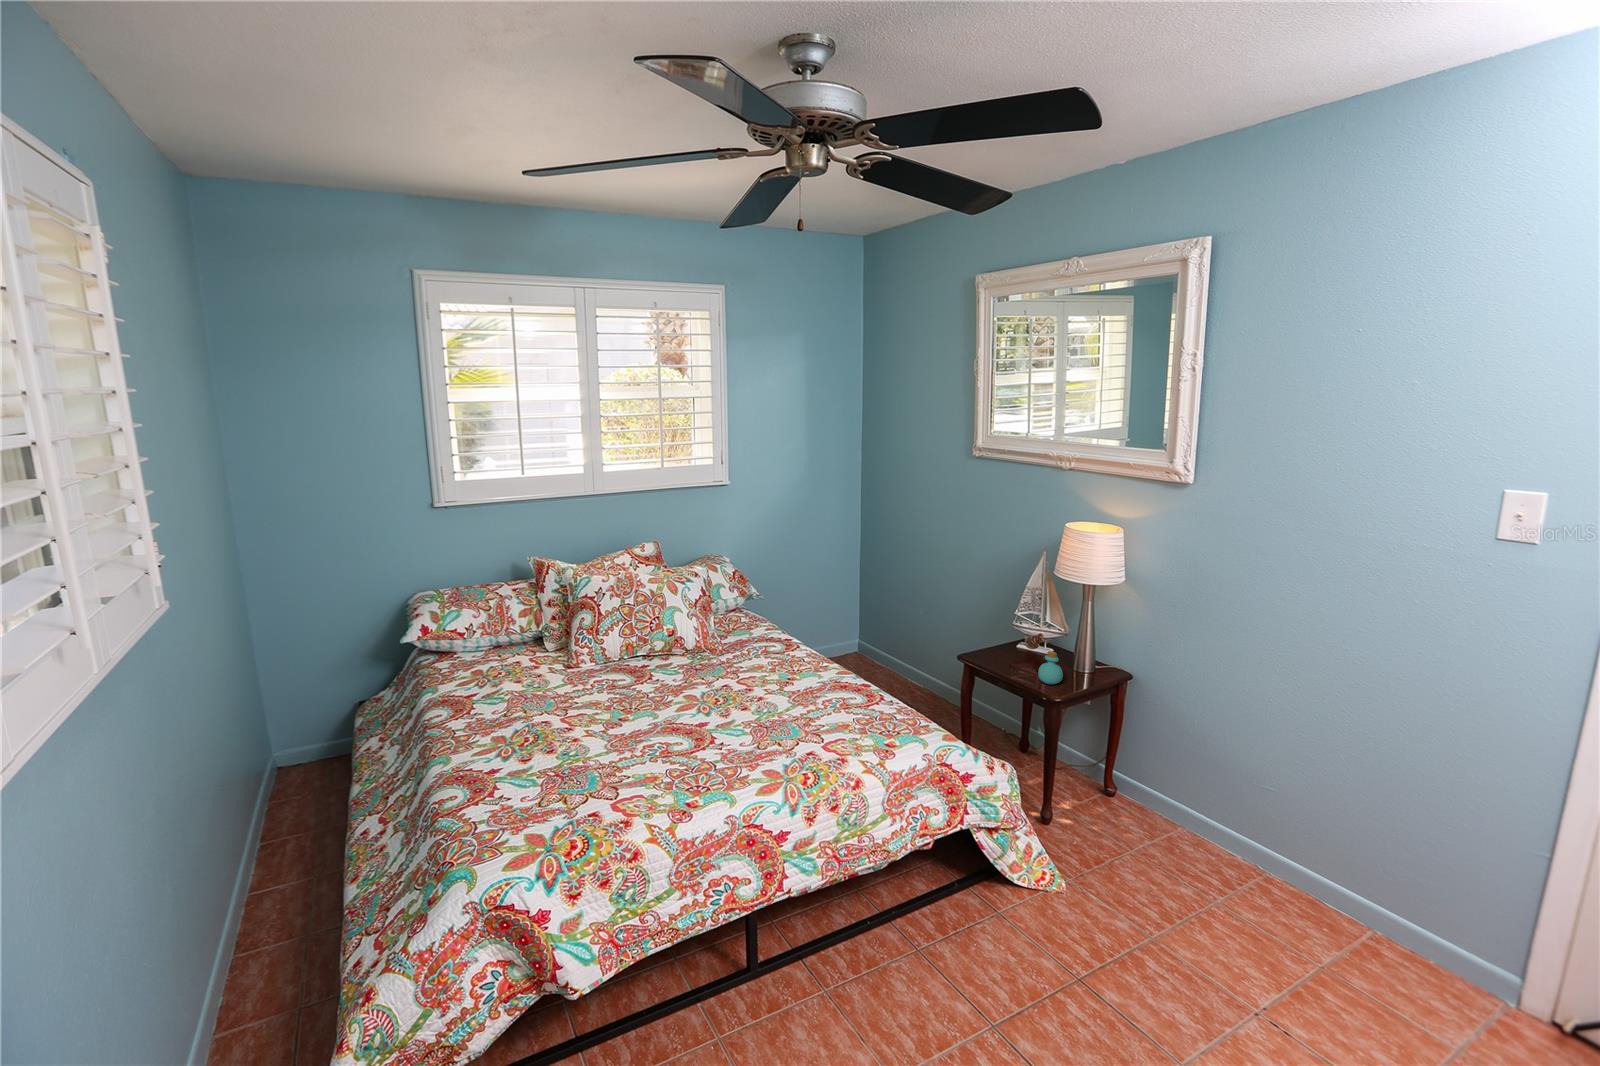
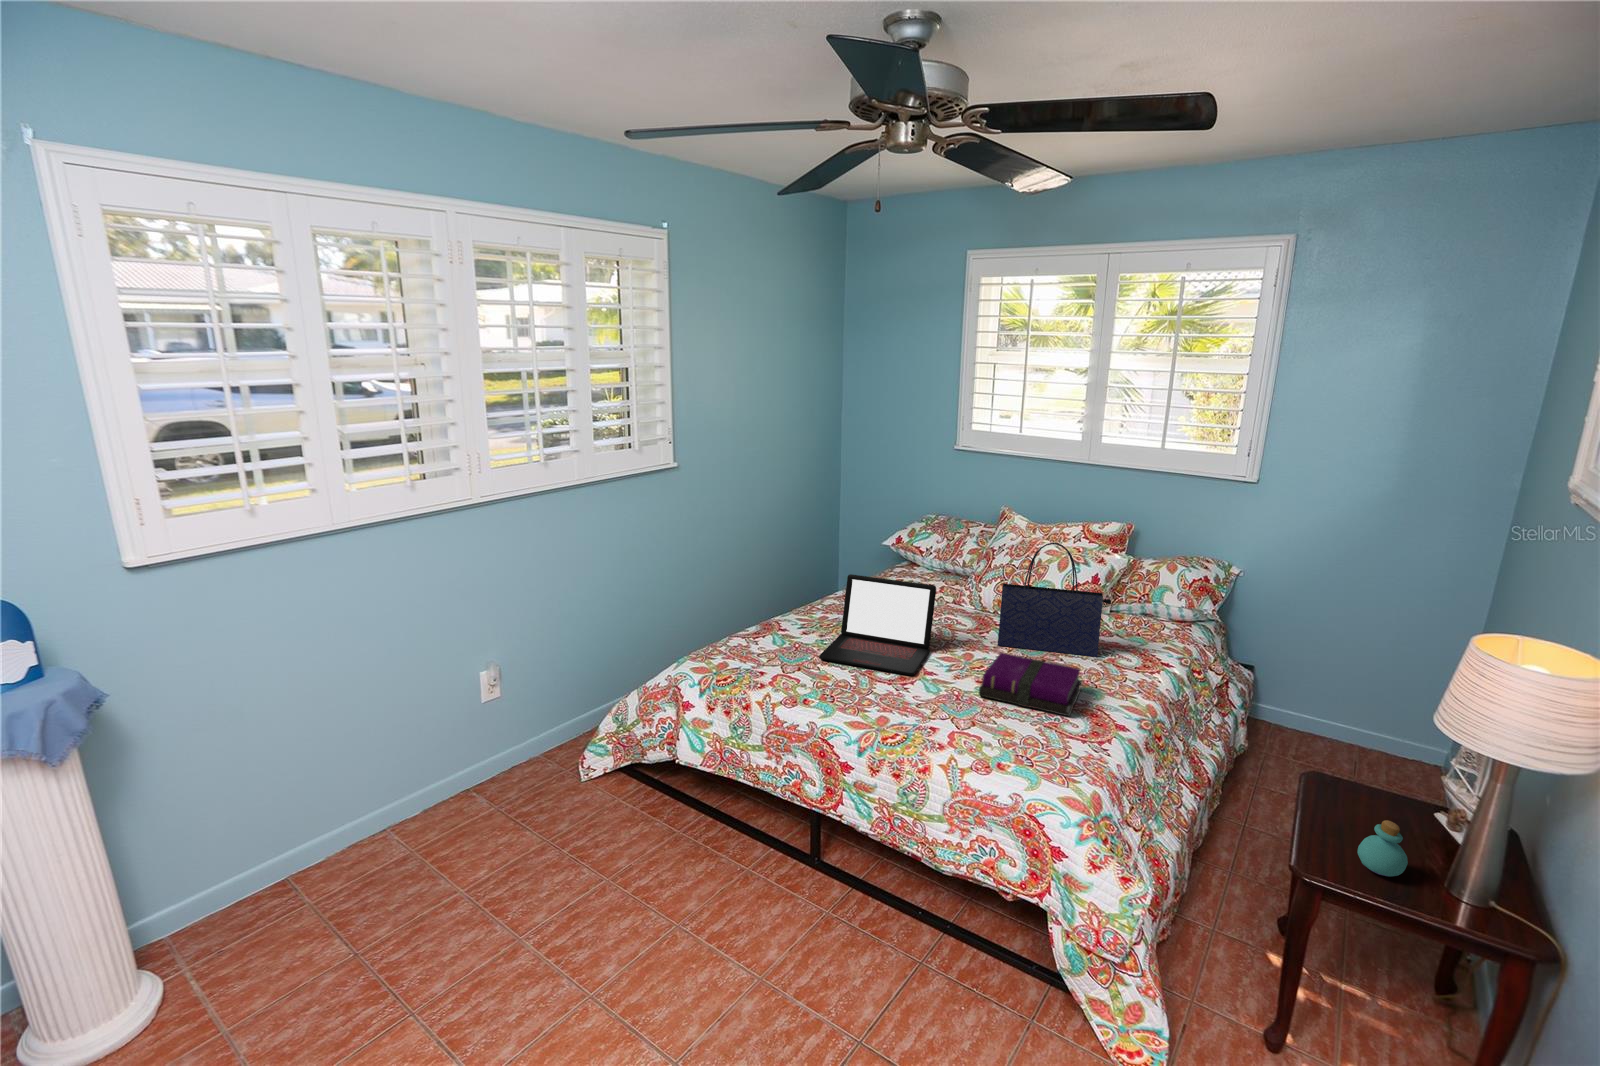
tote bag: none [674,561,758,679] -> present [998,543,1111,657]
laptop: none [554,637,707,767] -> present [819,574,936,675]
notebook: none [741,658,845,714] -> present [979,653,1082,716]

